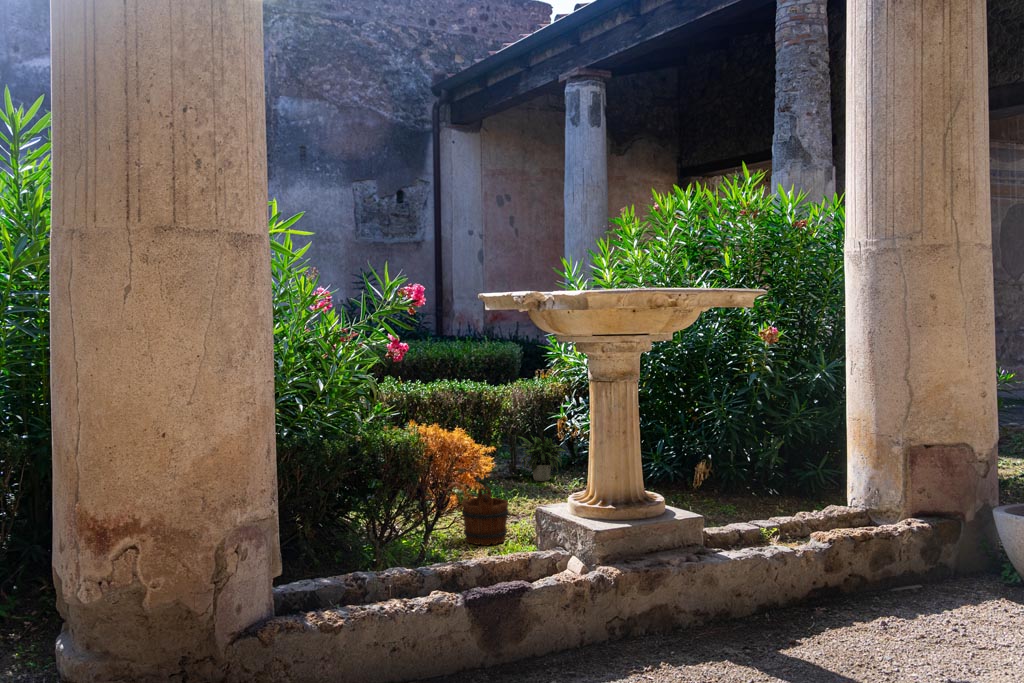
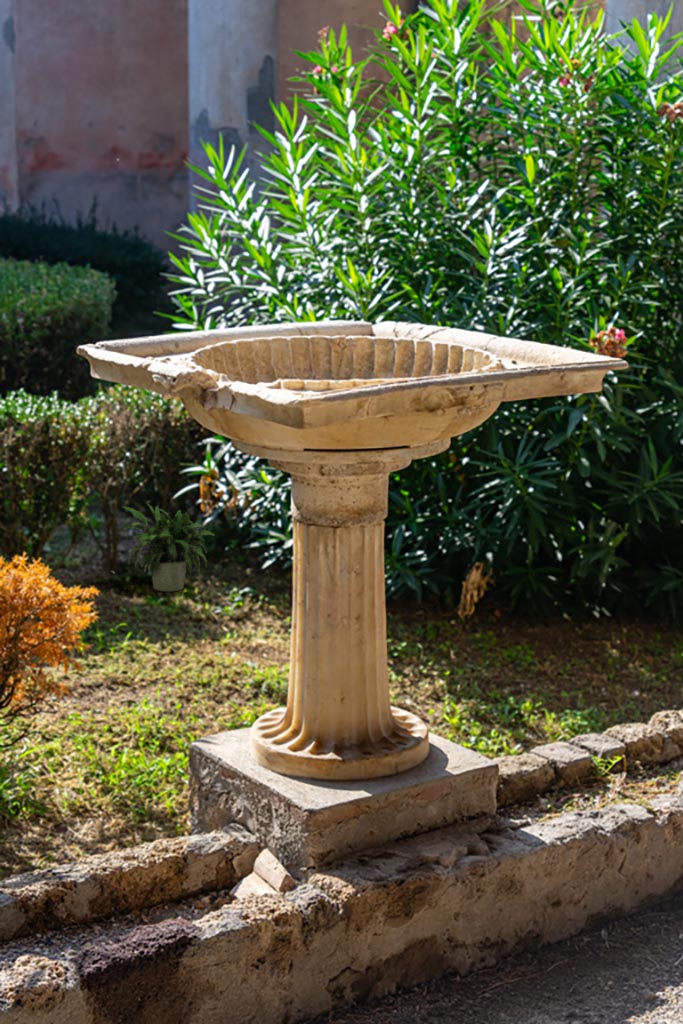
wooden bucket: present [462,475,509,545] -> none [36,619,125,773]

